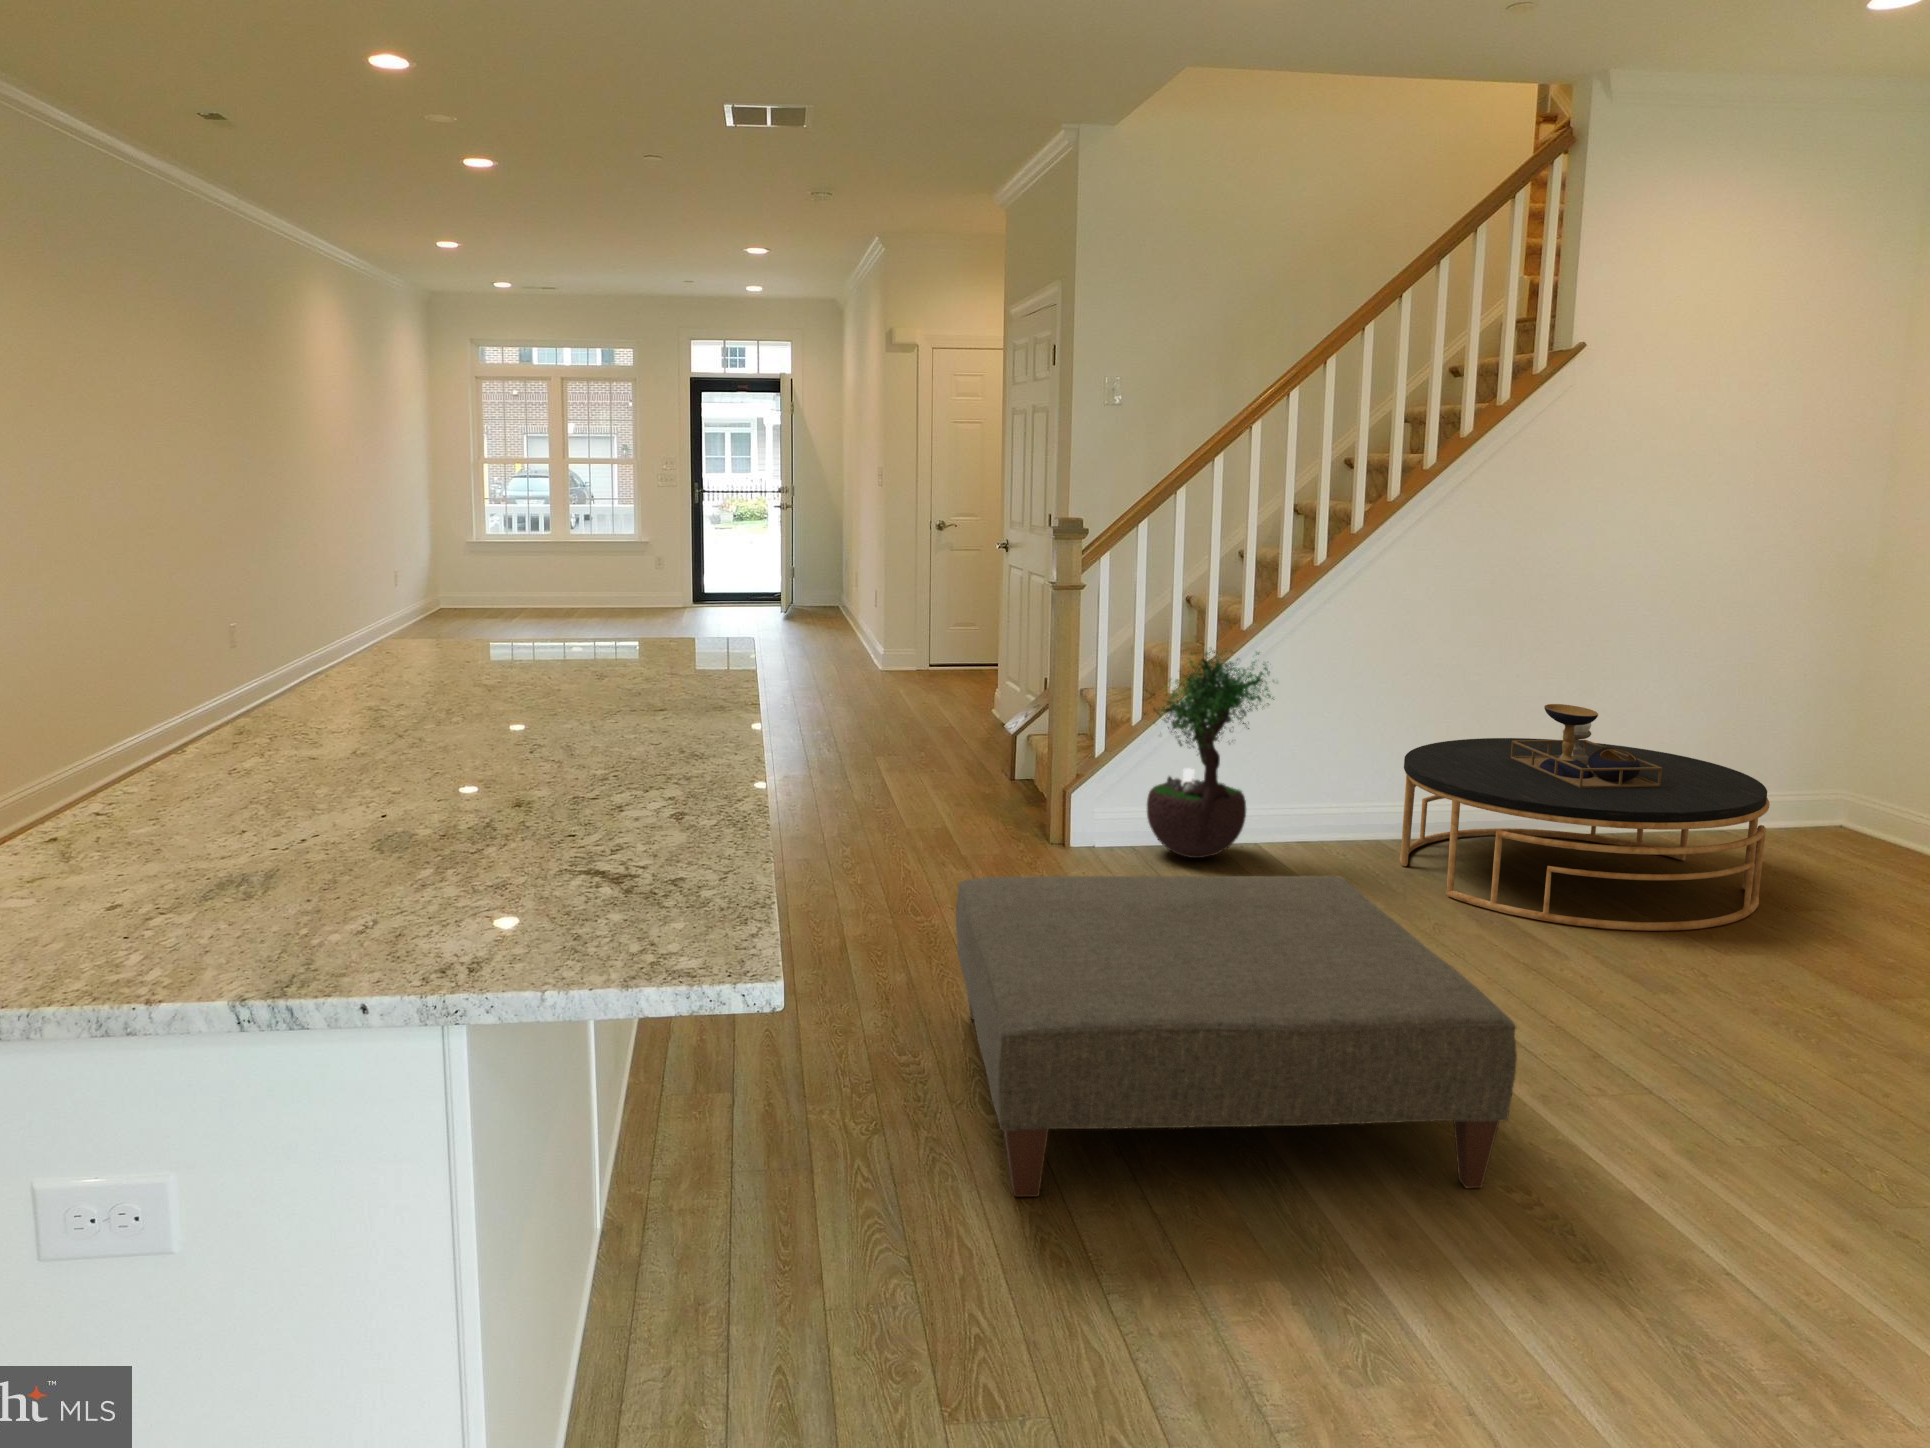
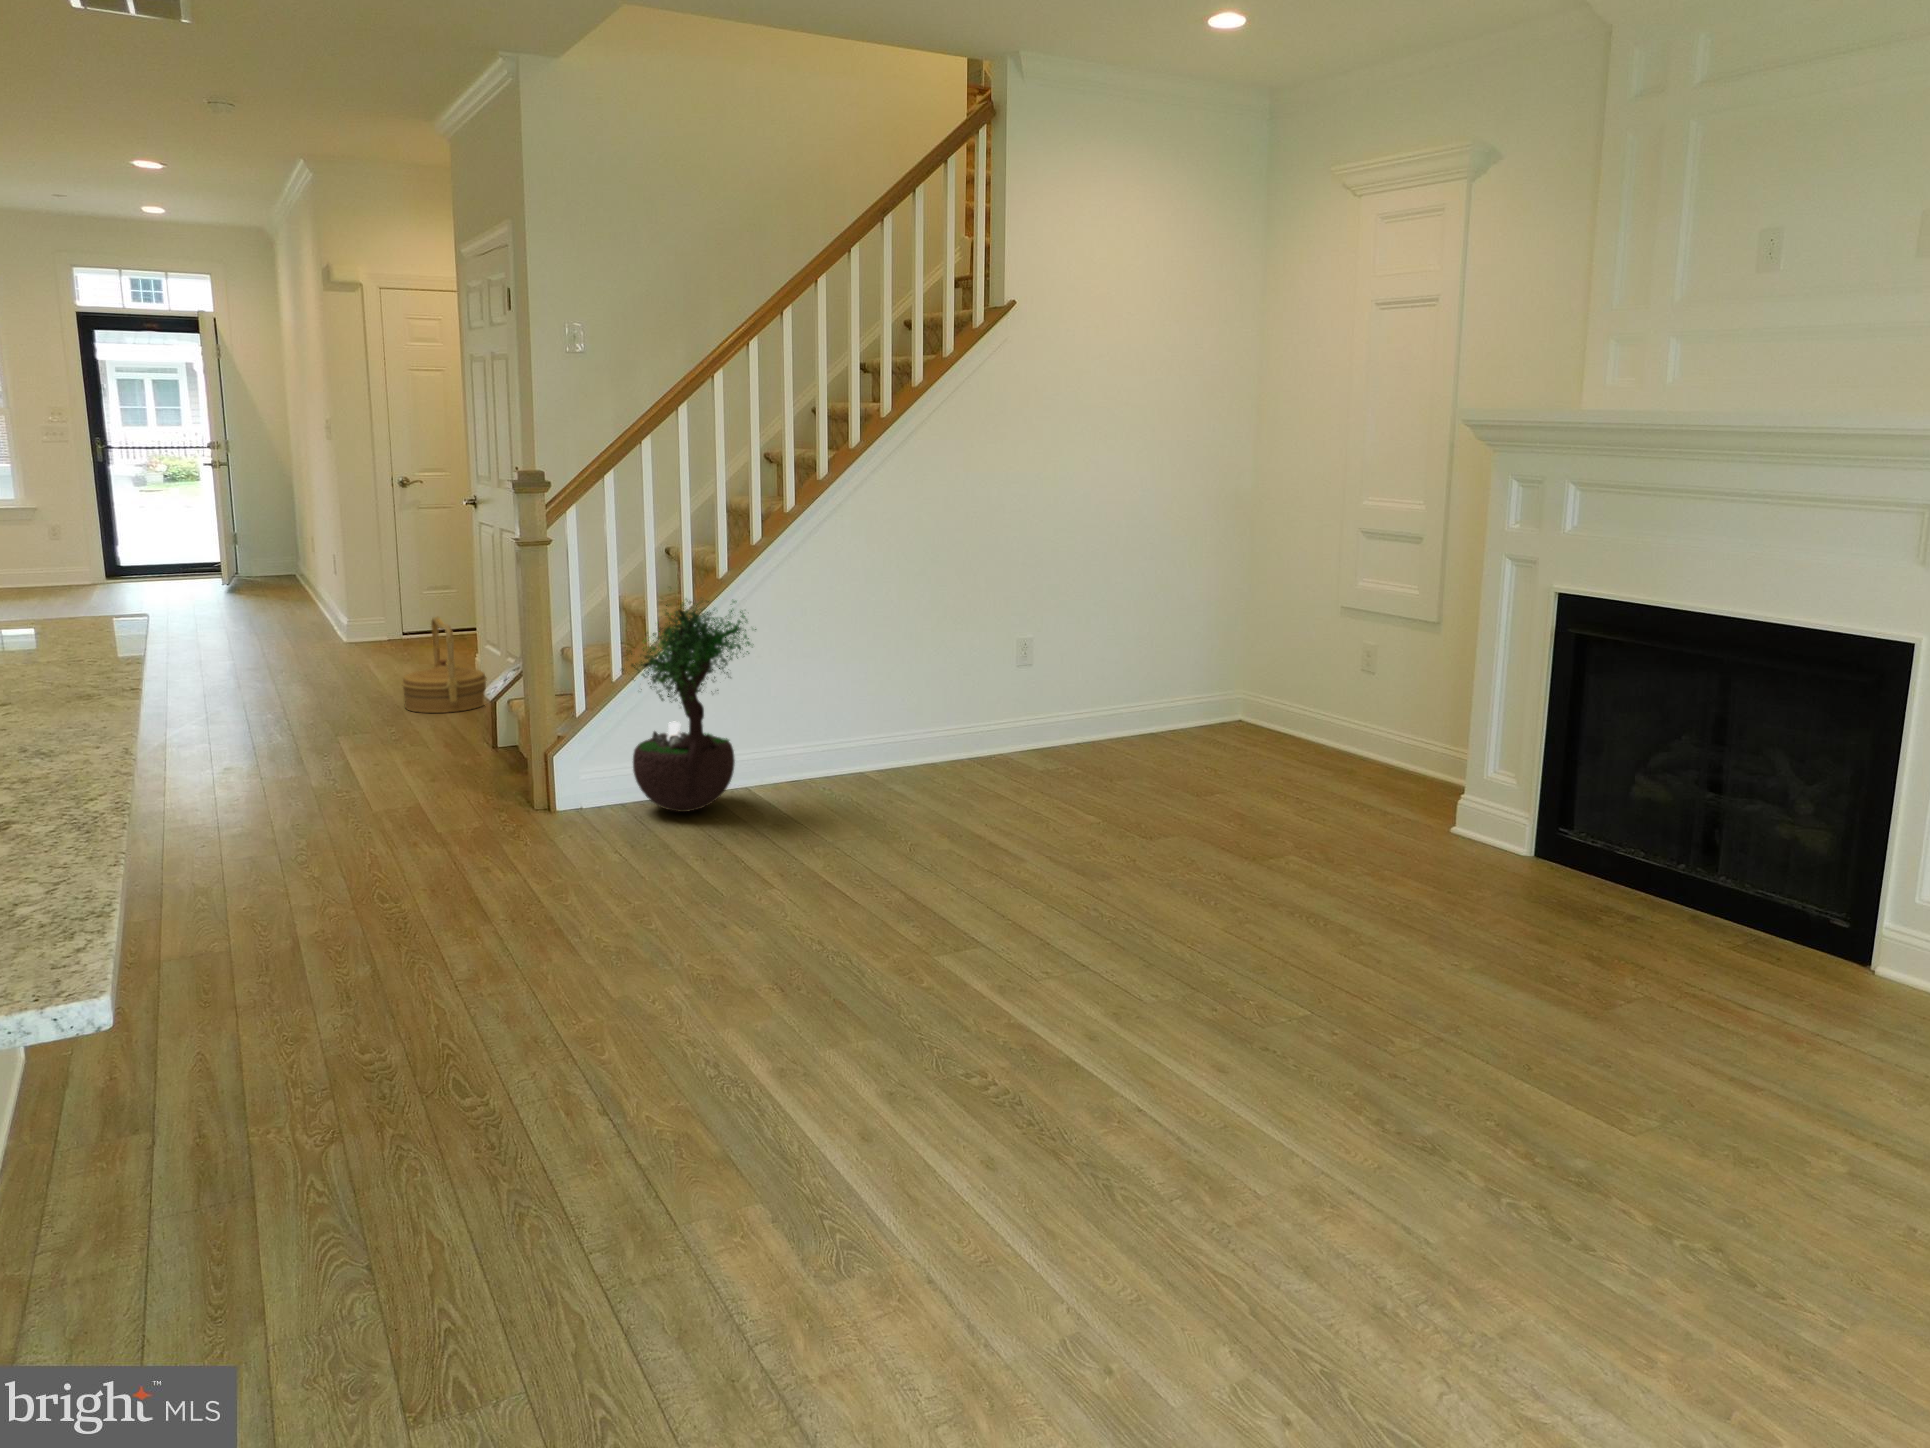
woven basket: none [933,654,1008,745] -> present [401,617,487,713]
coffee table: present [1400,704,1770,931] -> none [881,634,1184,836]
ottoman: present [956,876,1517,1197] -> none [404,822,996,1244]

